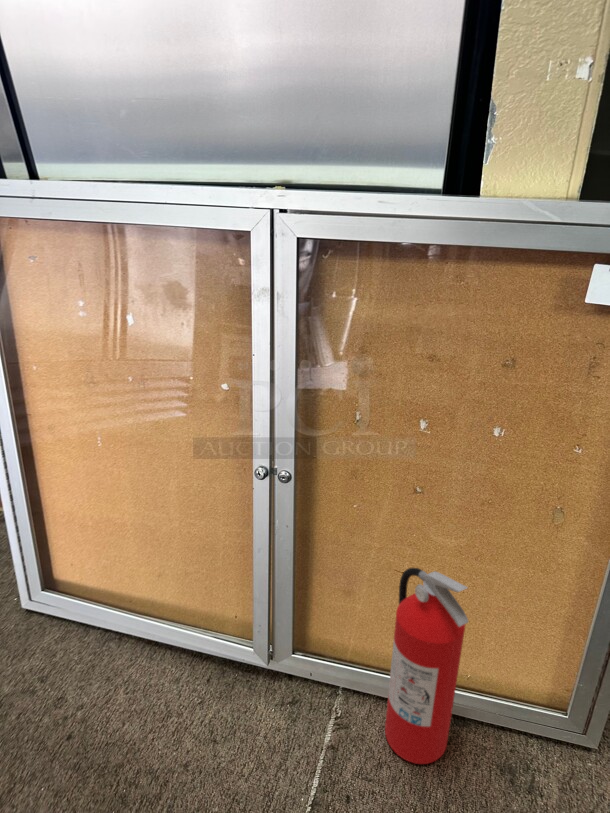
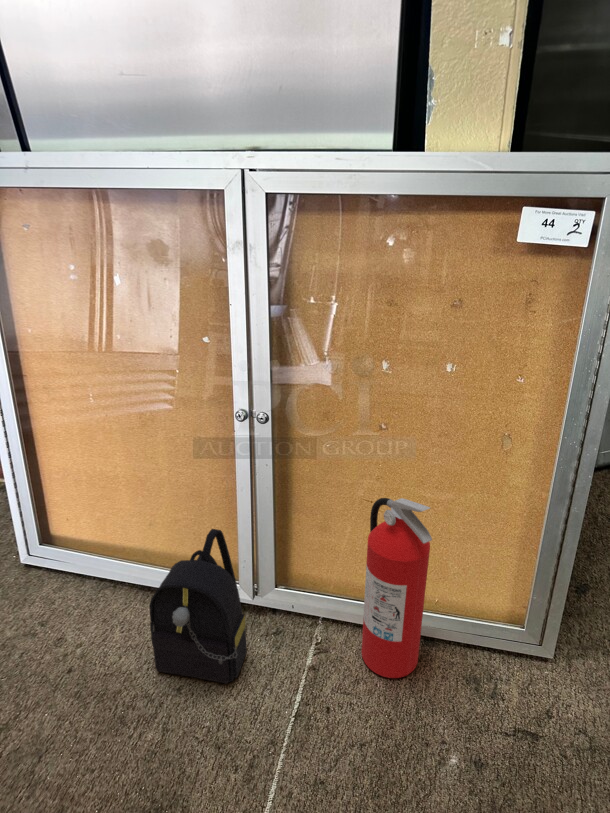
backpack: none [157,592,260,762] -> present [149,529,247,684]

